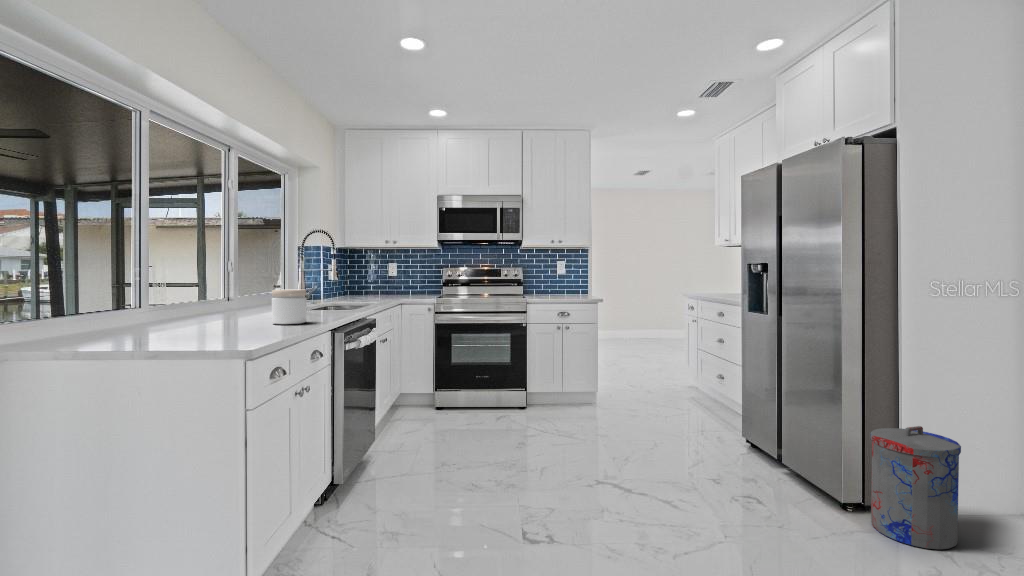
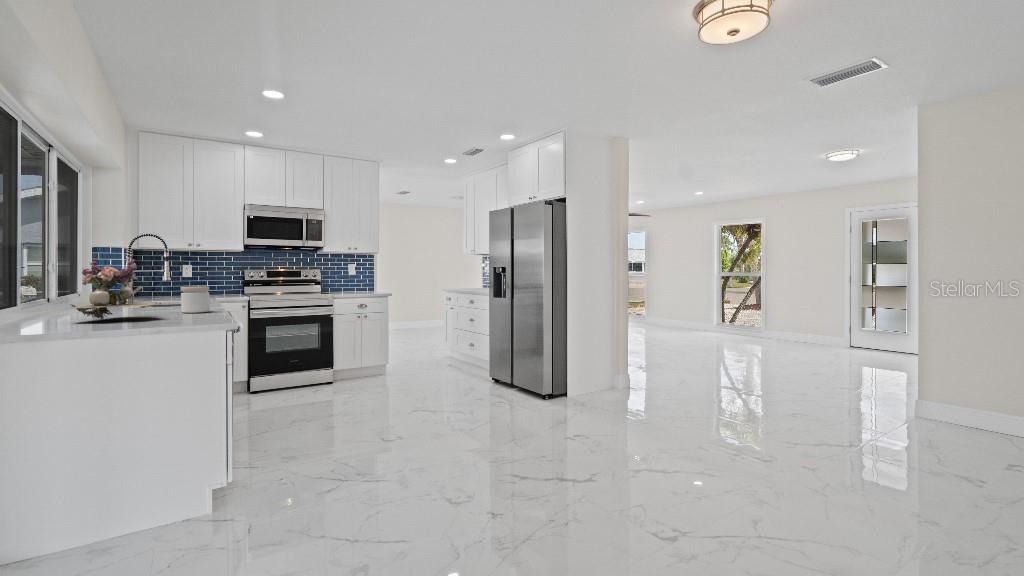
flower arrangement: none [93,254,219,334] -> present [70,259,161,320]
trash can: present [870,426,961,549] -> none [560,352,596,410]

